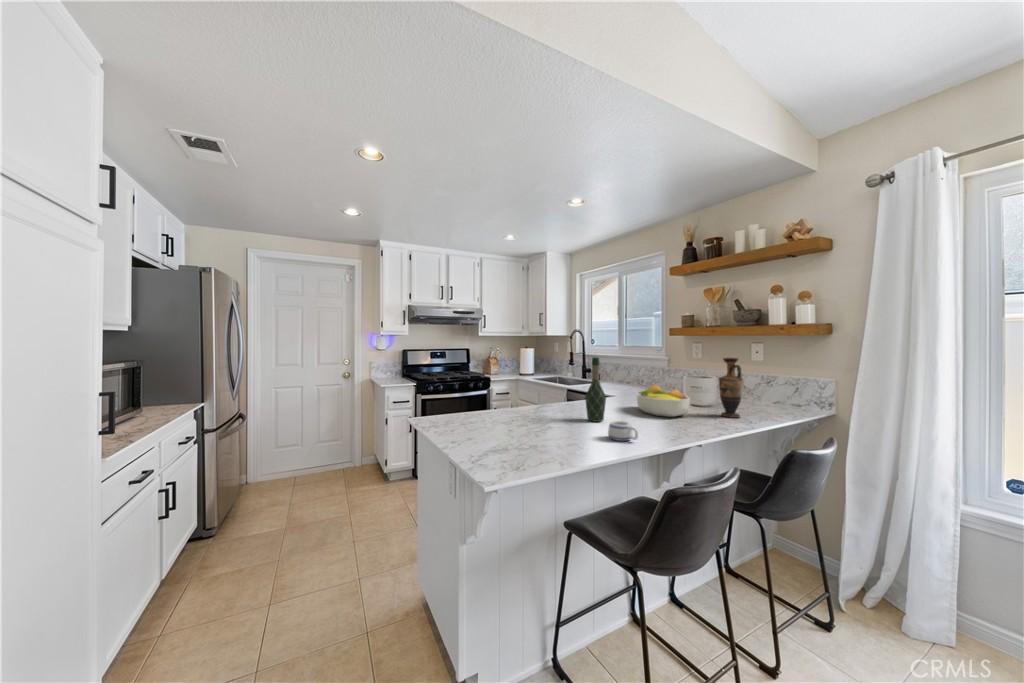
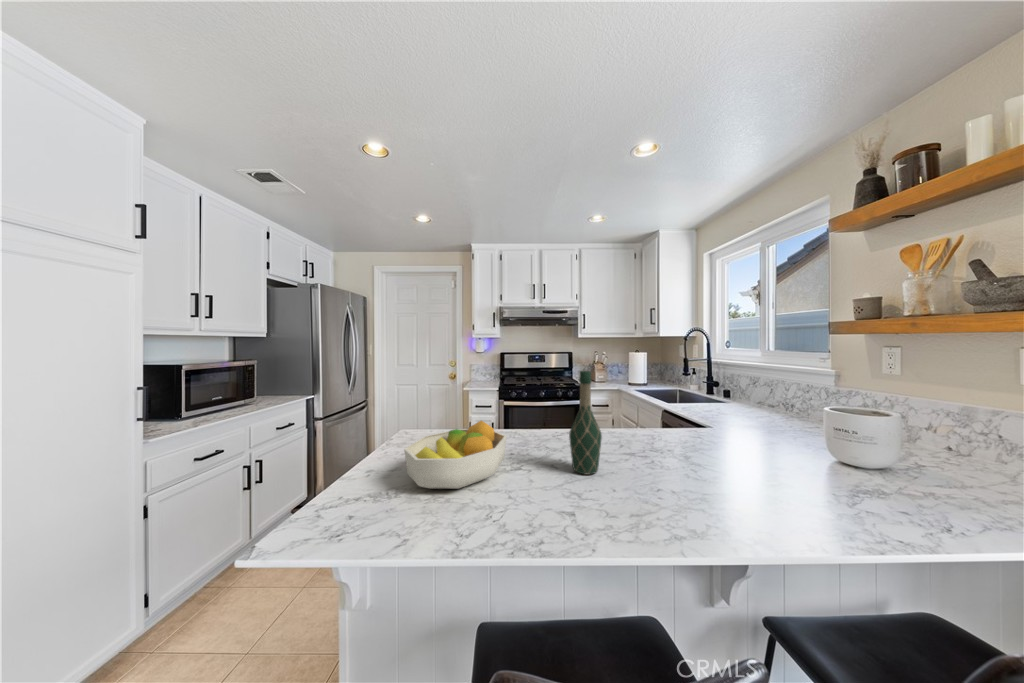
vase: present [719,358,743,418] -> none [871,381,941,519]
fruit bowl: present [637,385,690,417] -> present [404,421,507,489]
mug: present [608,421,638,441] -> none [529,486,571,532]

